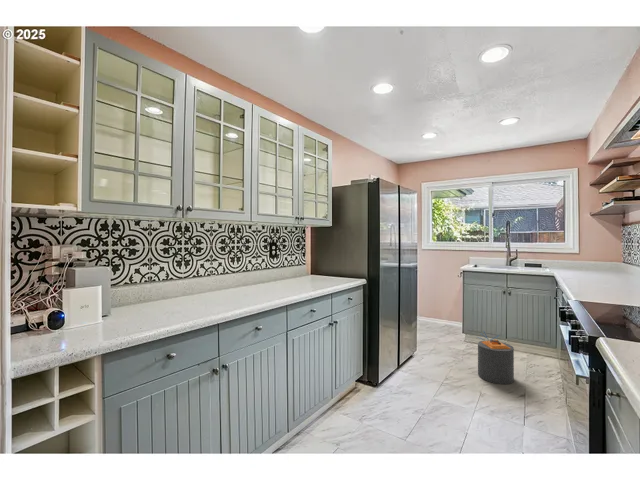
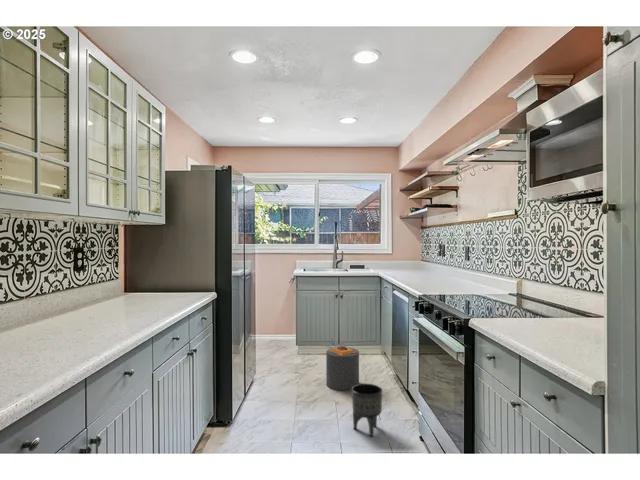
planter: none [481,379,516,434] -> present [352,384,382,436]

